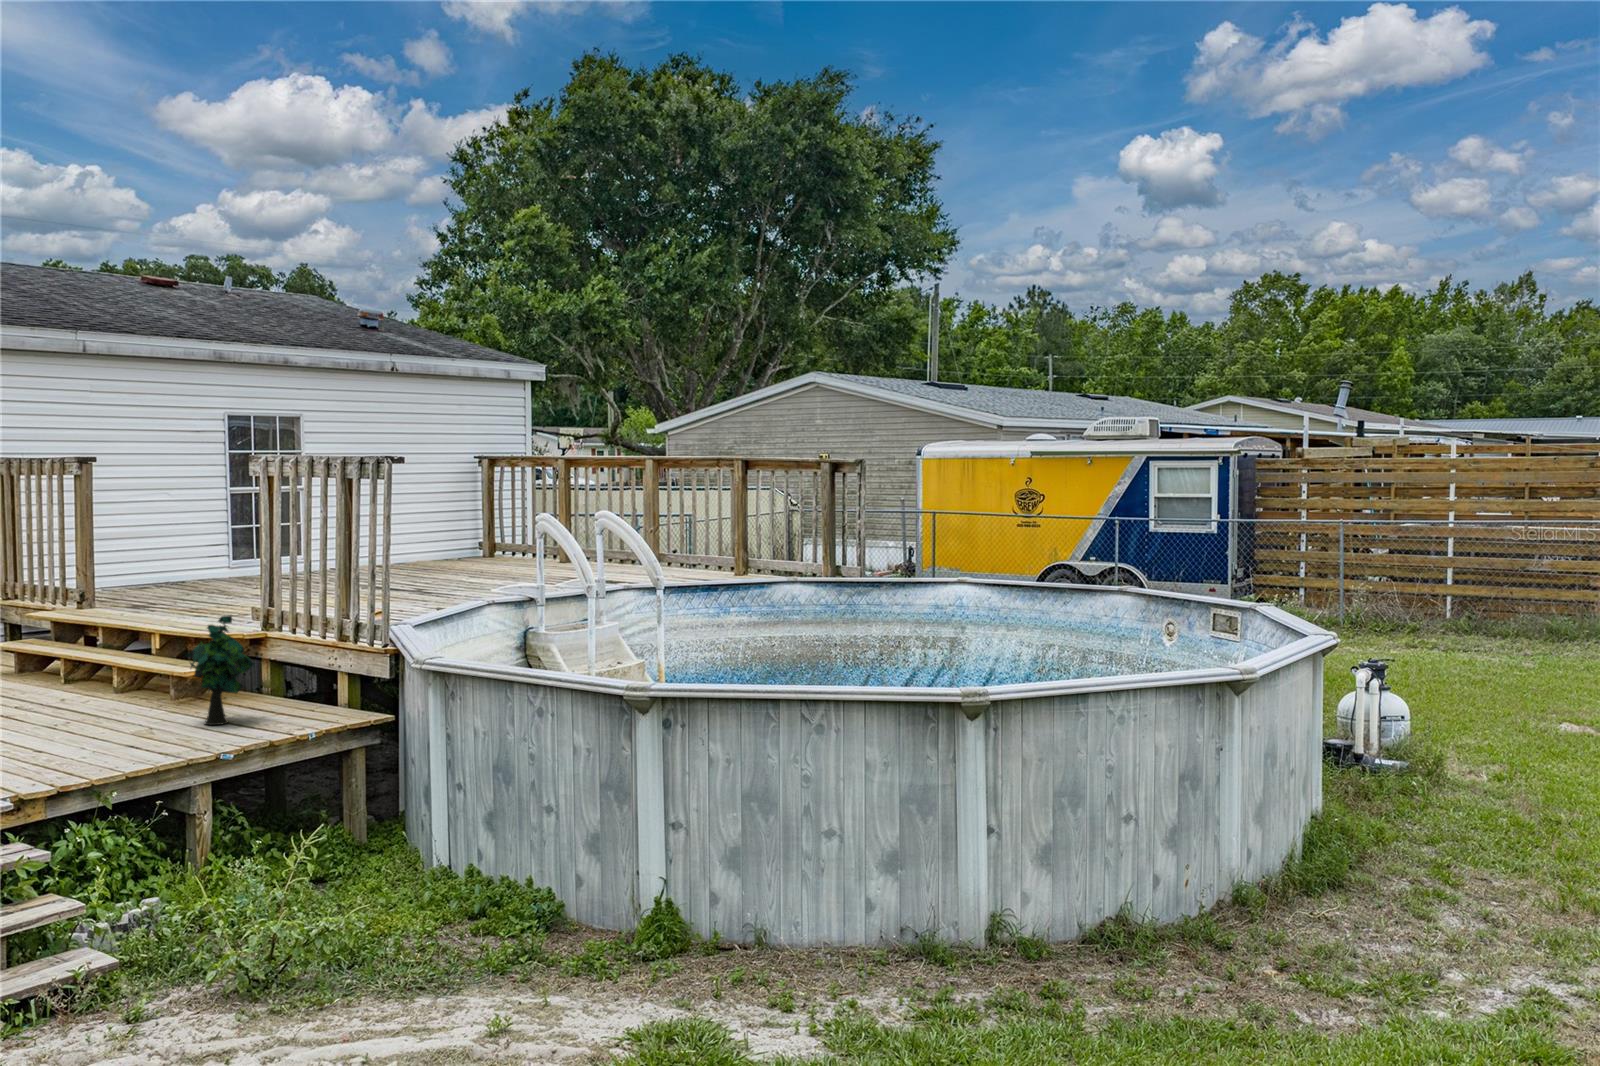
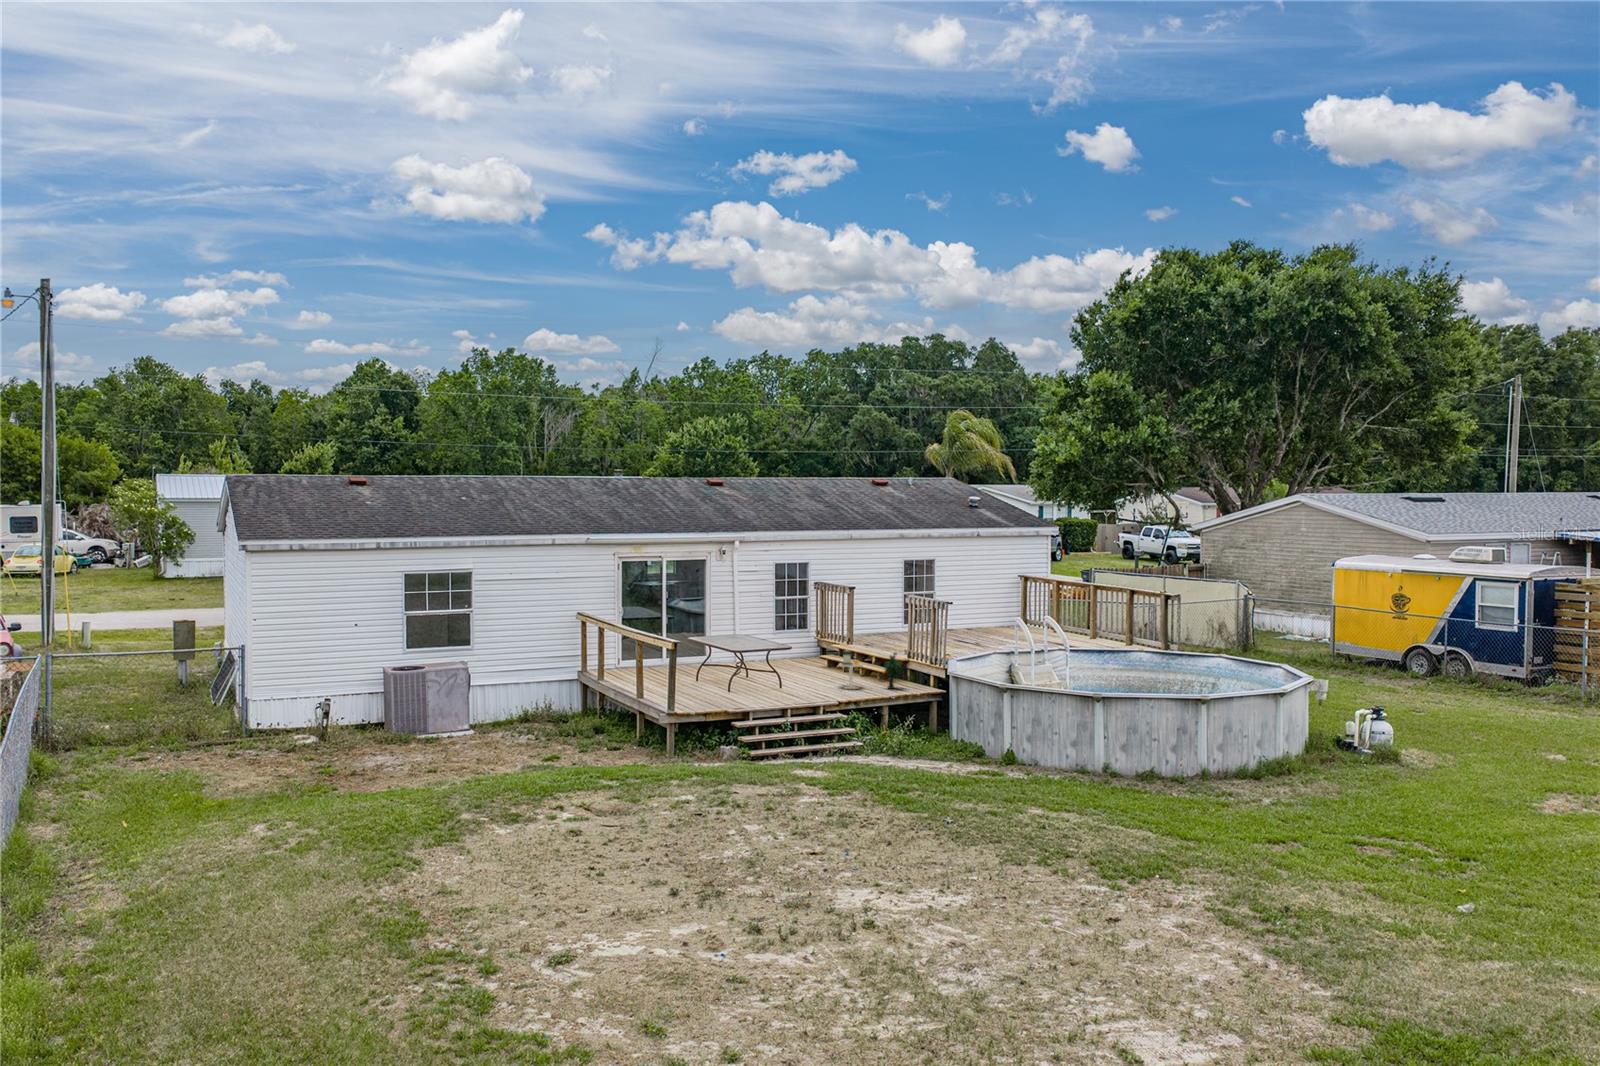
side table: none [31,620,118,741] -> present [839,651,863,689]

